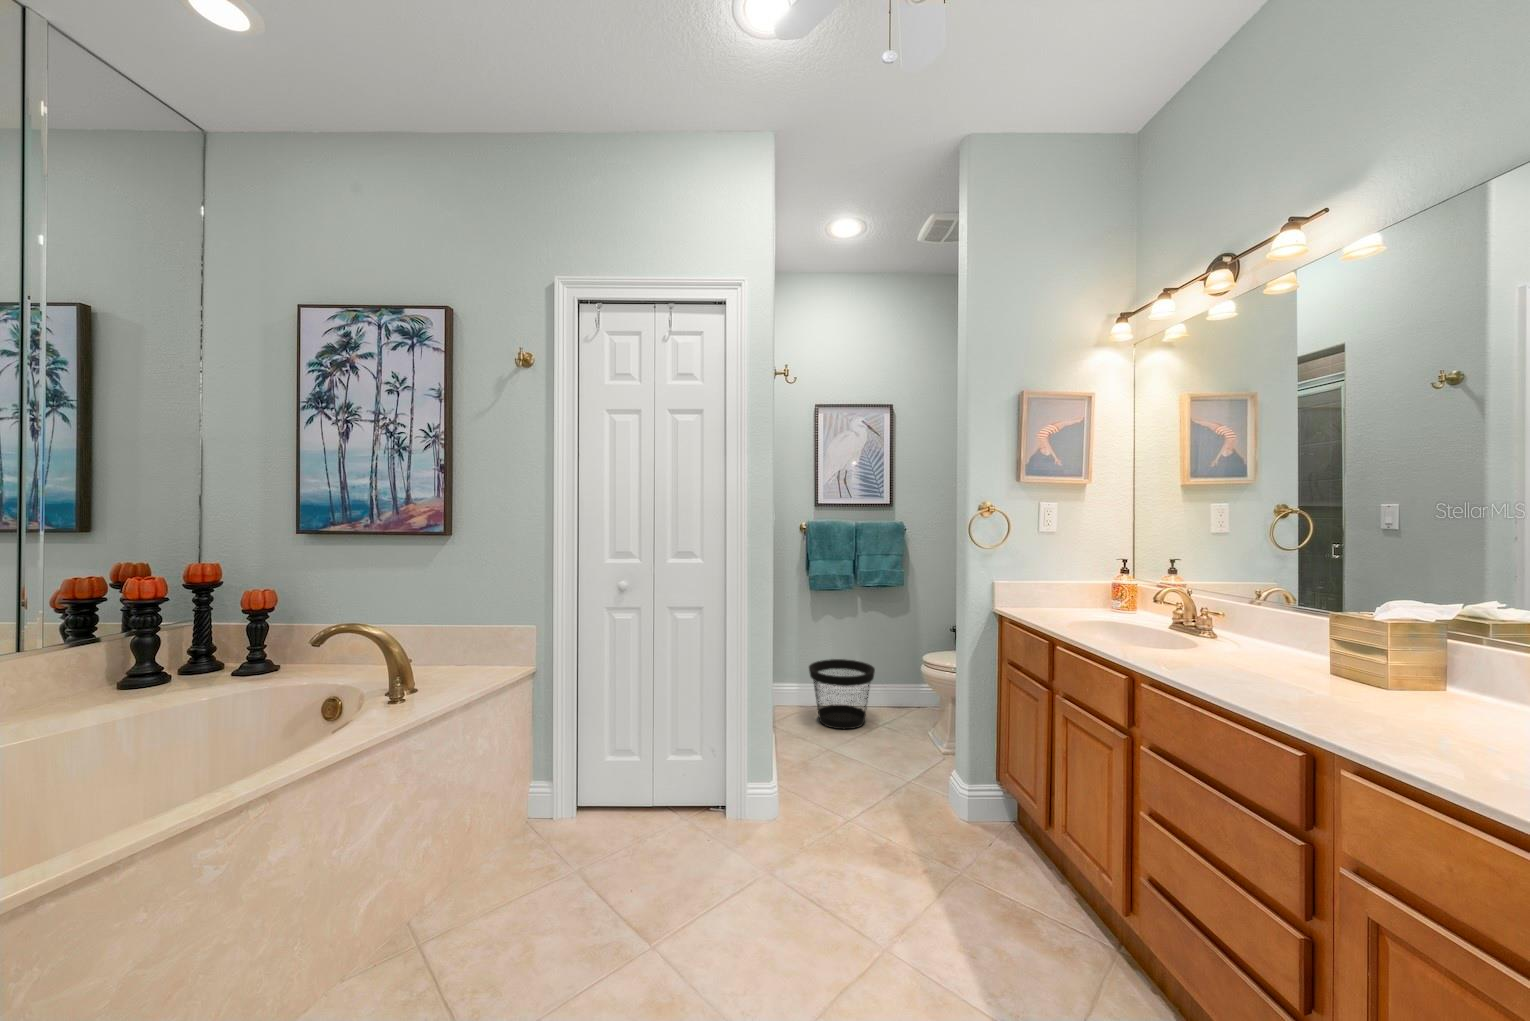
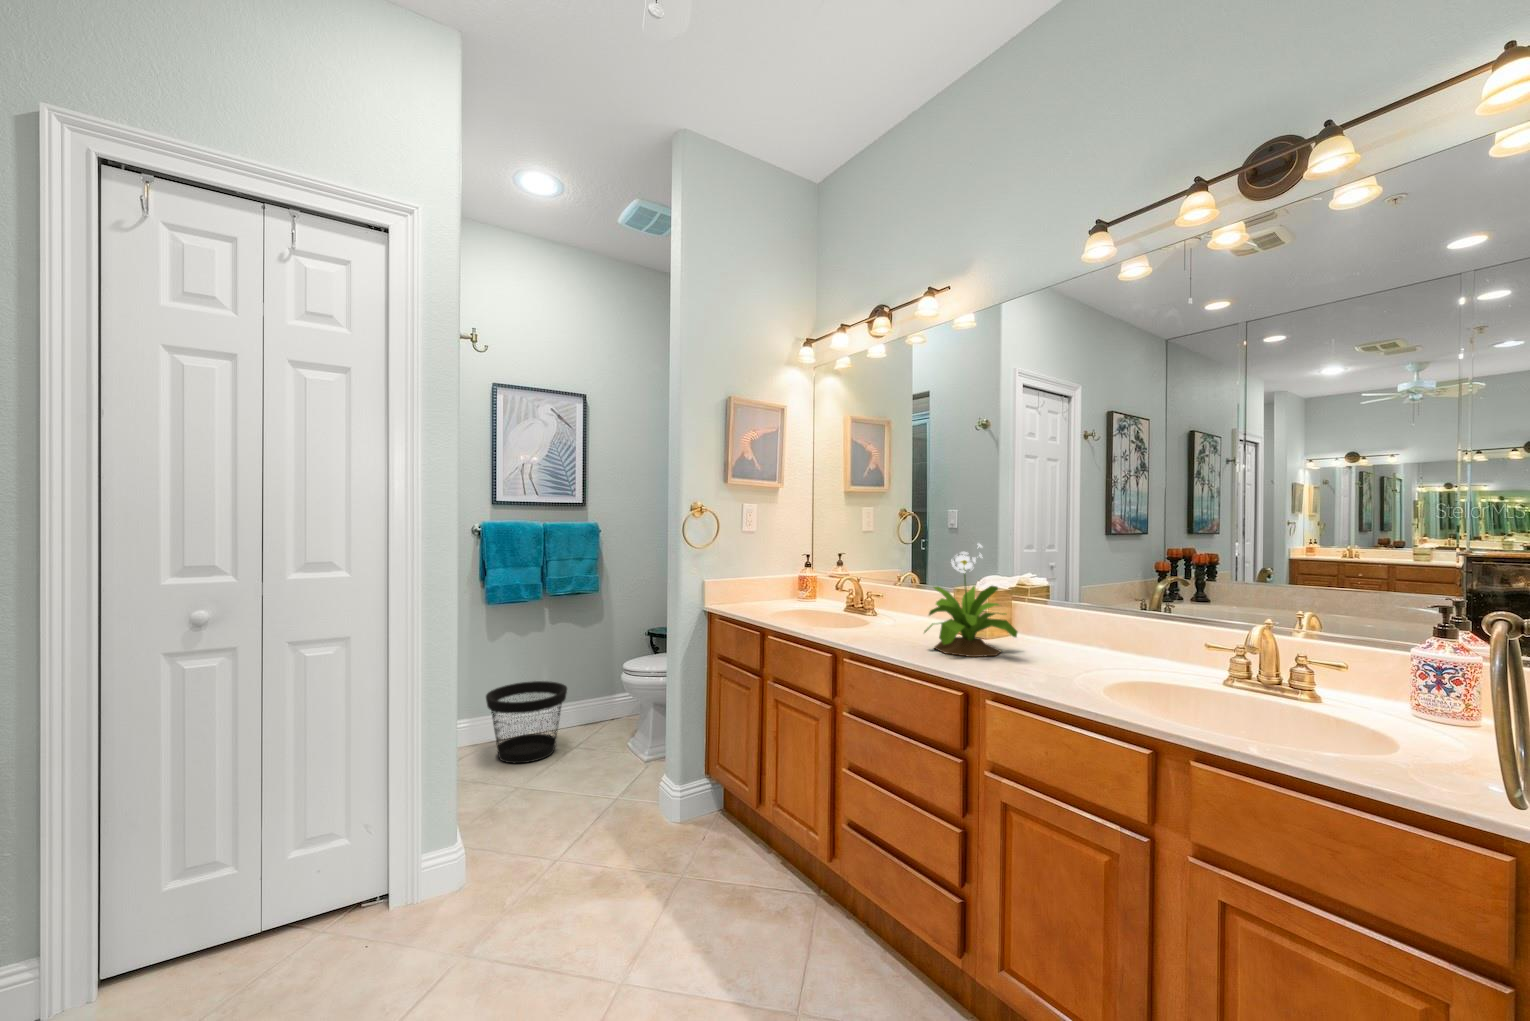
potted flower: none [1262,554,1445,716] -> present [924,544,1017,657]

